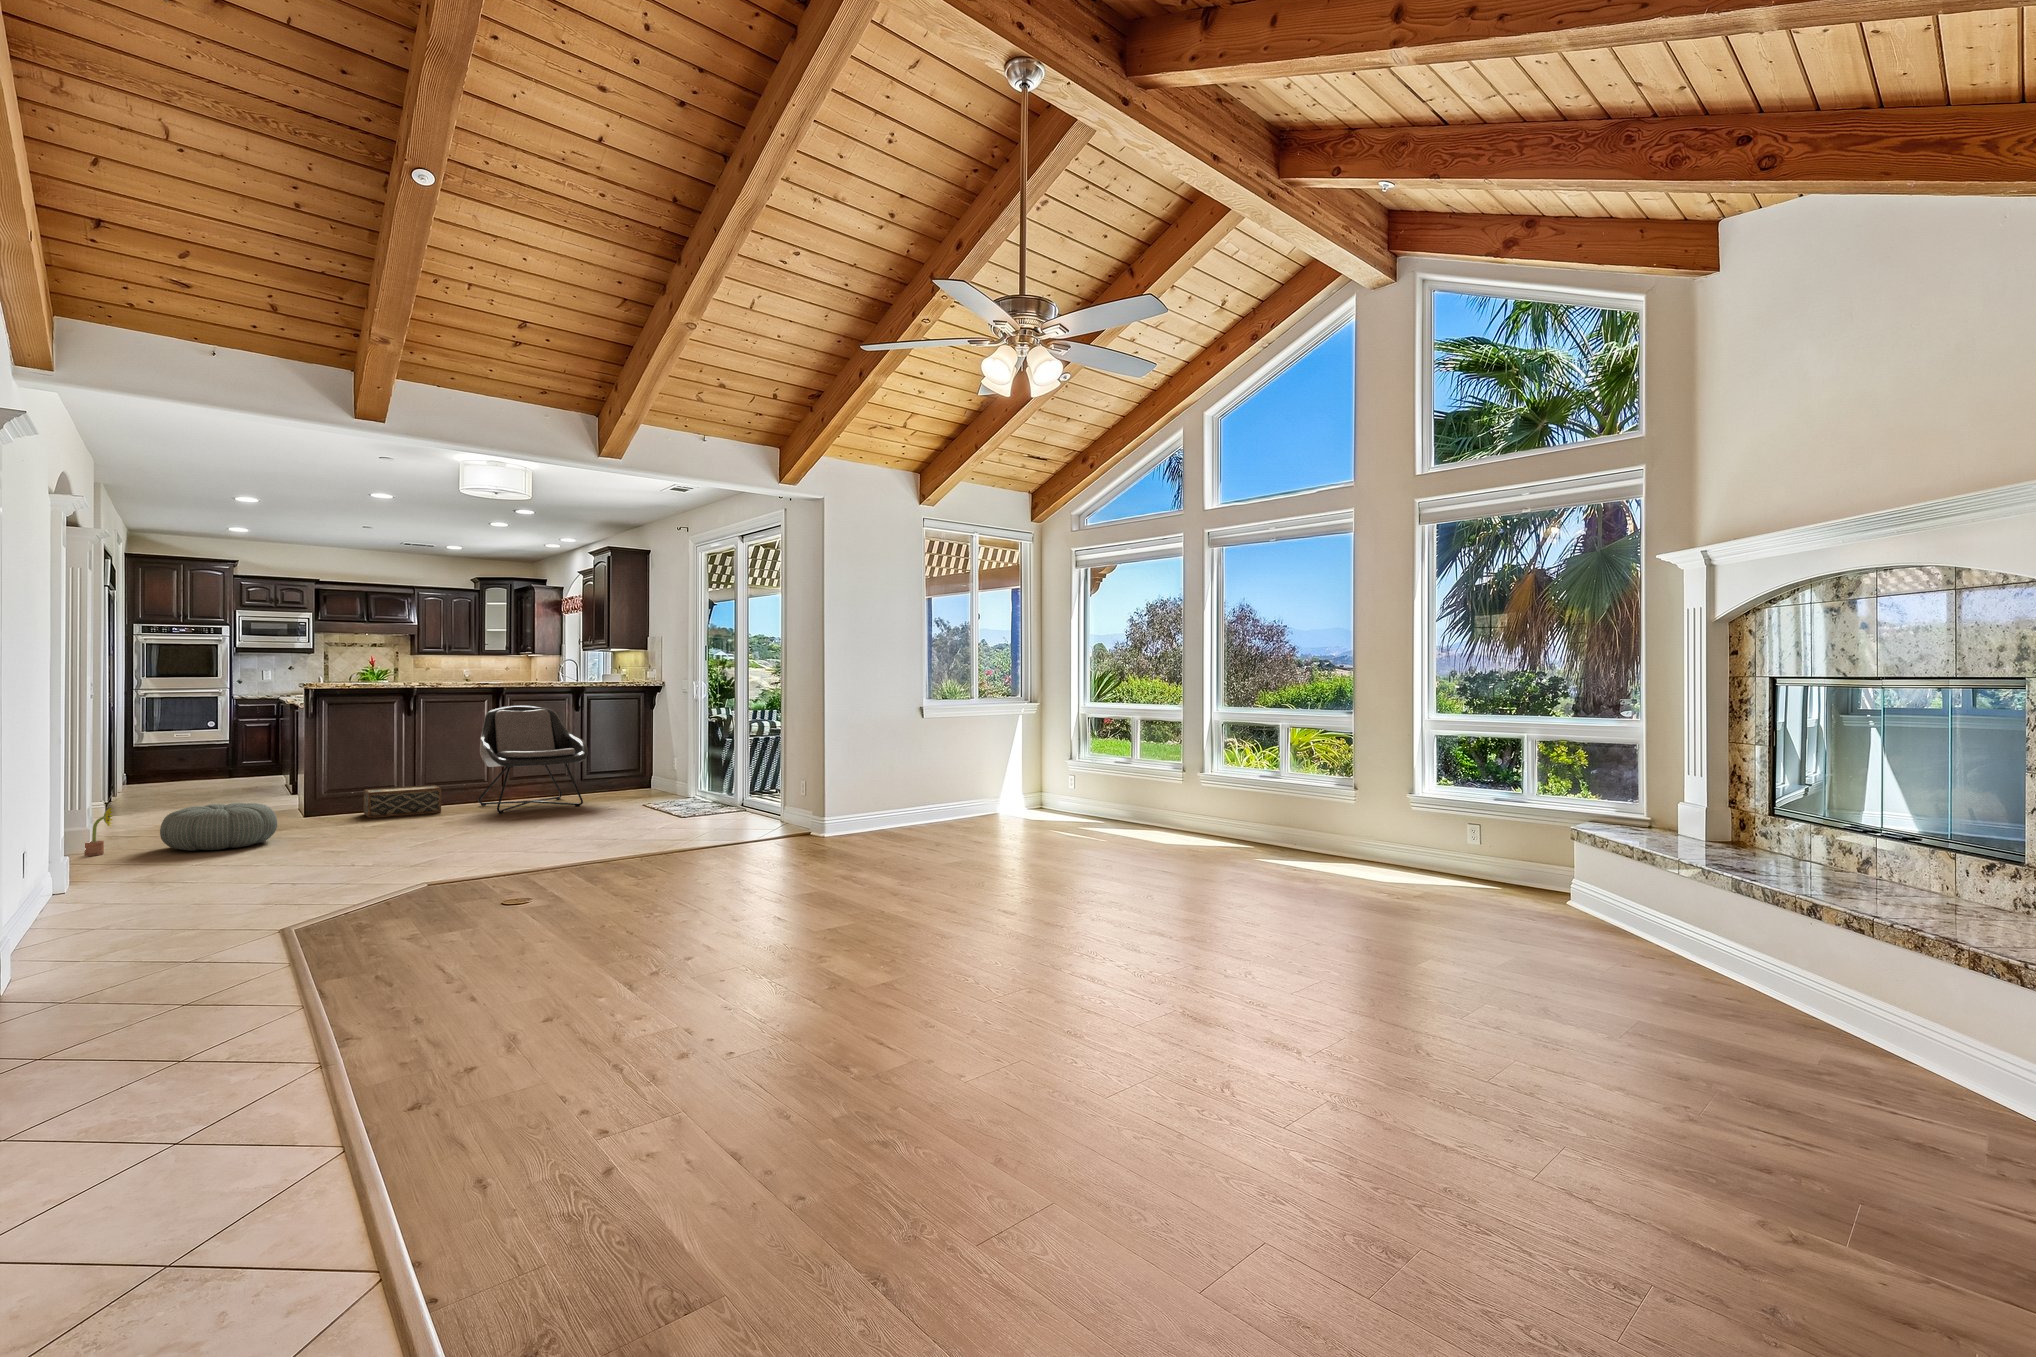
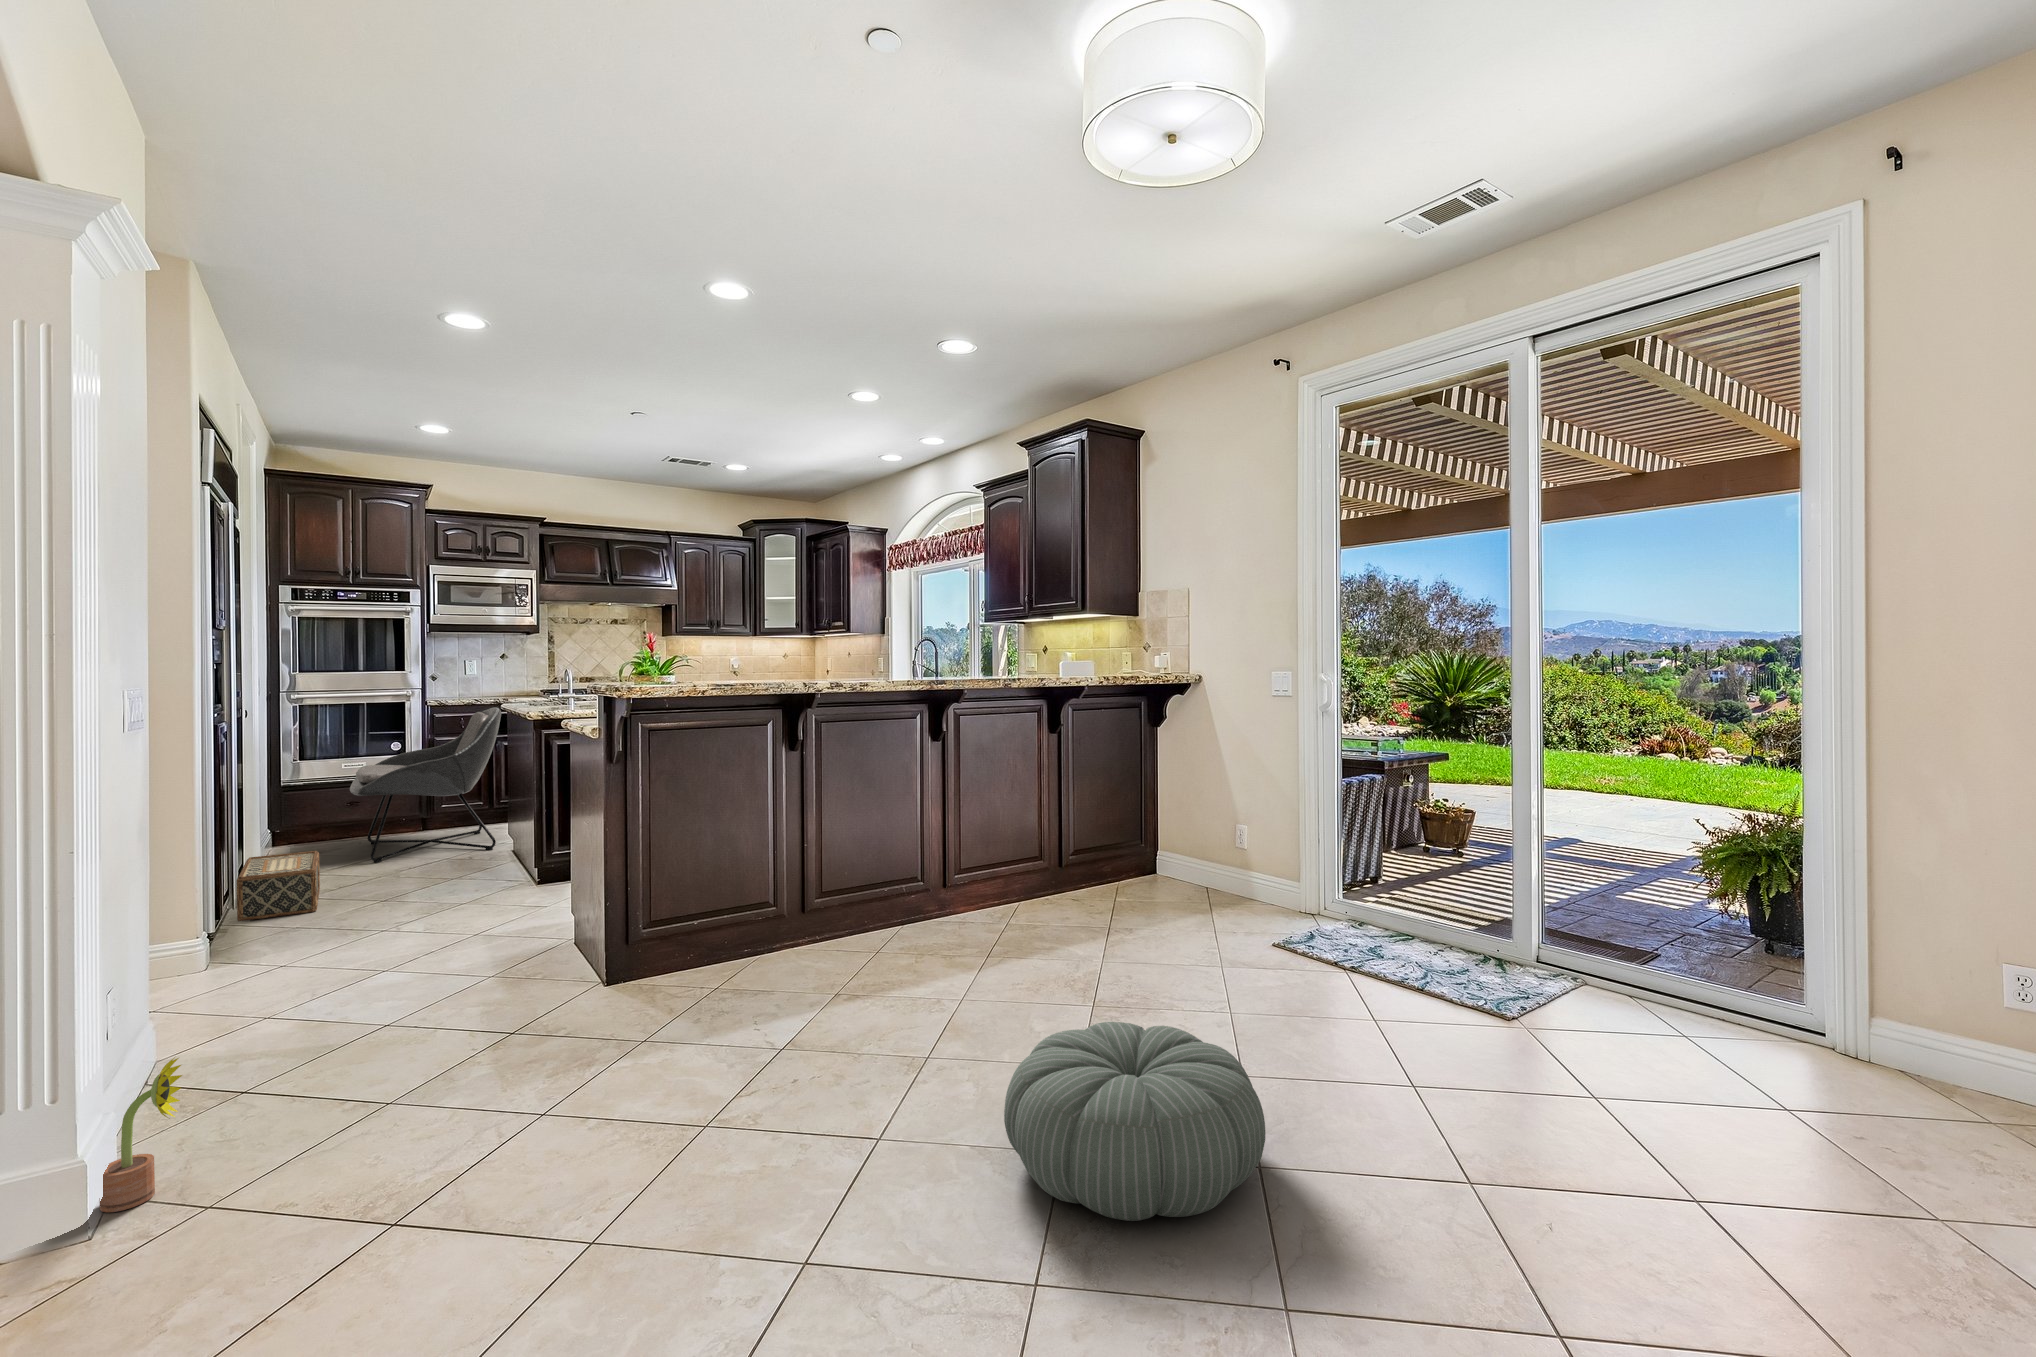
lounge chair: present [479,706,588,813] -> present [350,708,501,863]
woven basket: present [364,785,441,818] -> present [237,851,320,921]
pouf: present [160,803,277,851] -> present [1004,1022,1265,1221]

